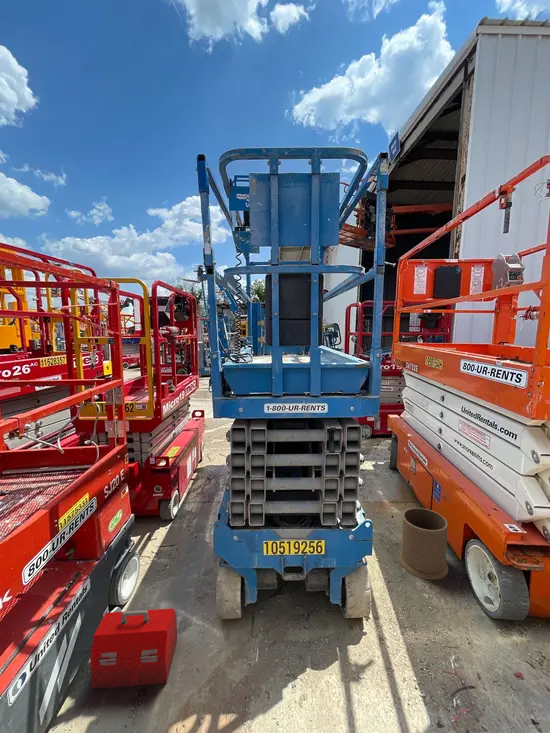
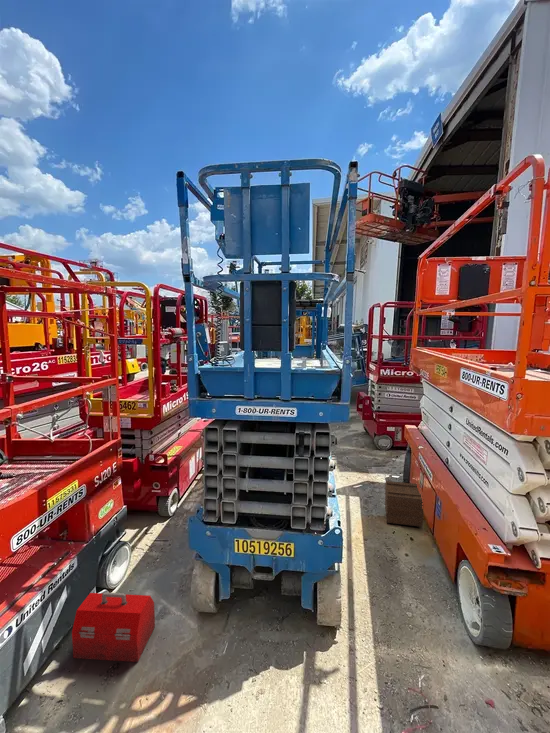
wooden crate: none [371,466,411,507] -> present [385,481,423,527]
trash can: present [399,508,448,580] -> none [394,525,446,602]

